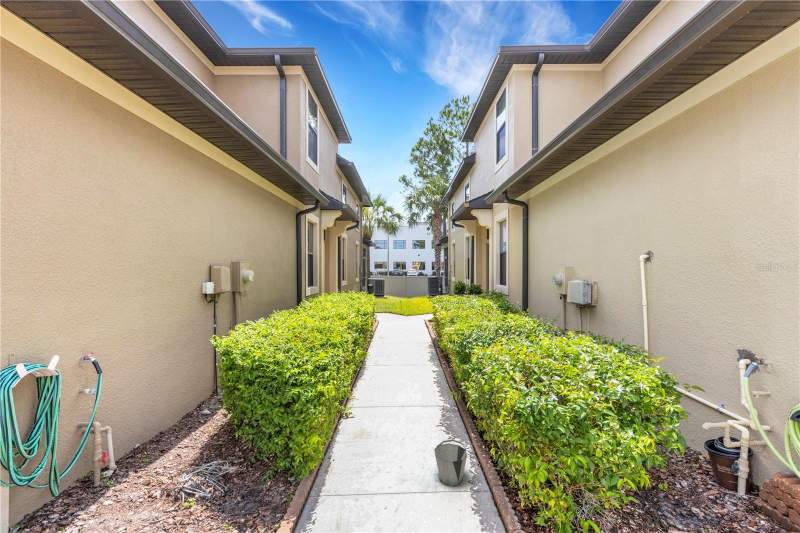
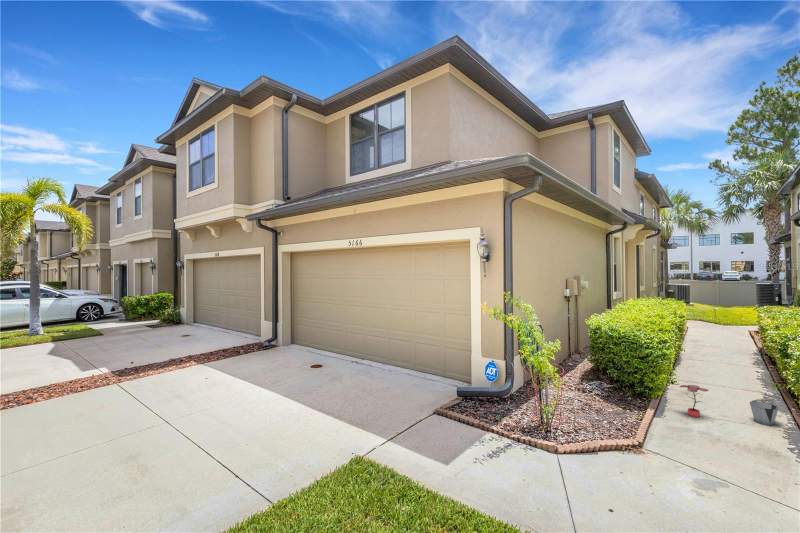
potted plant: none [340,443,383,509] -> present [680,385,709,417]

